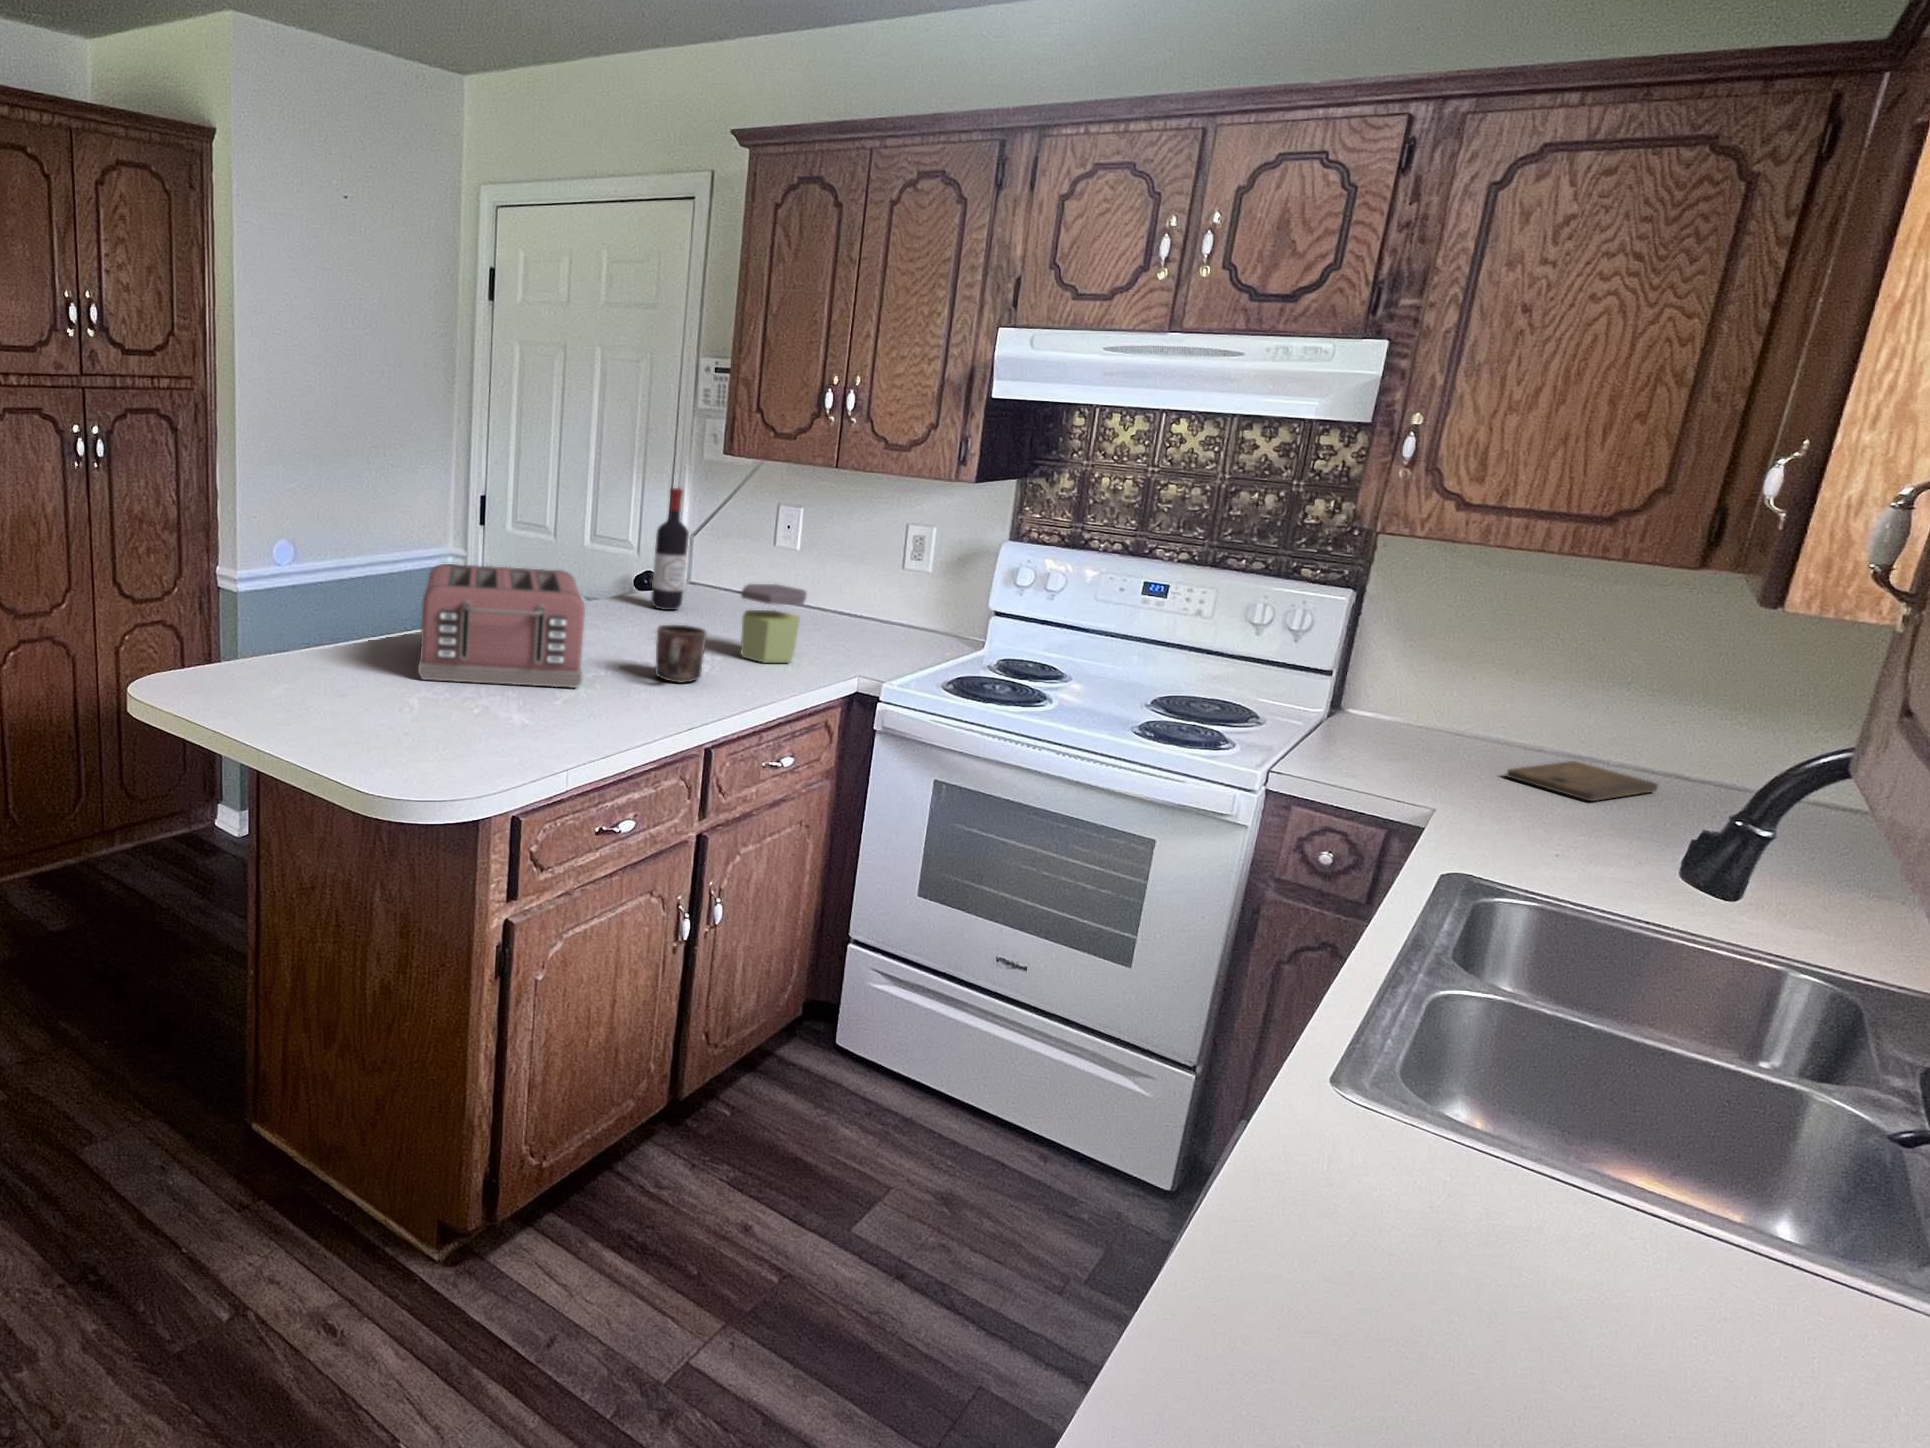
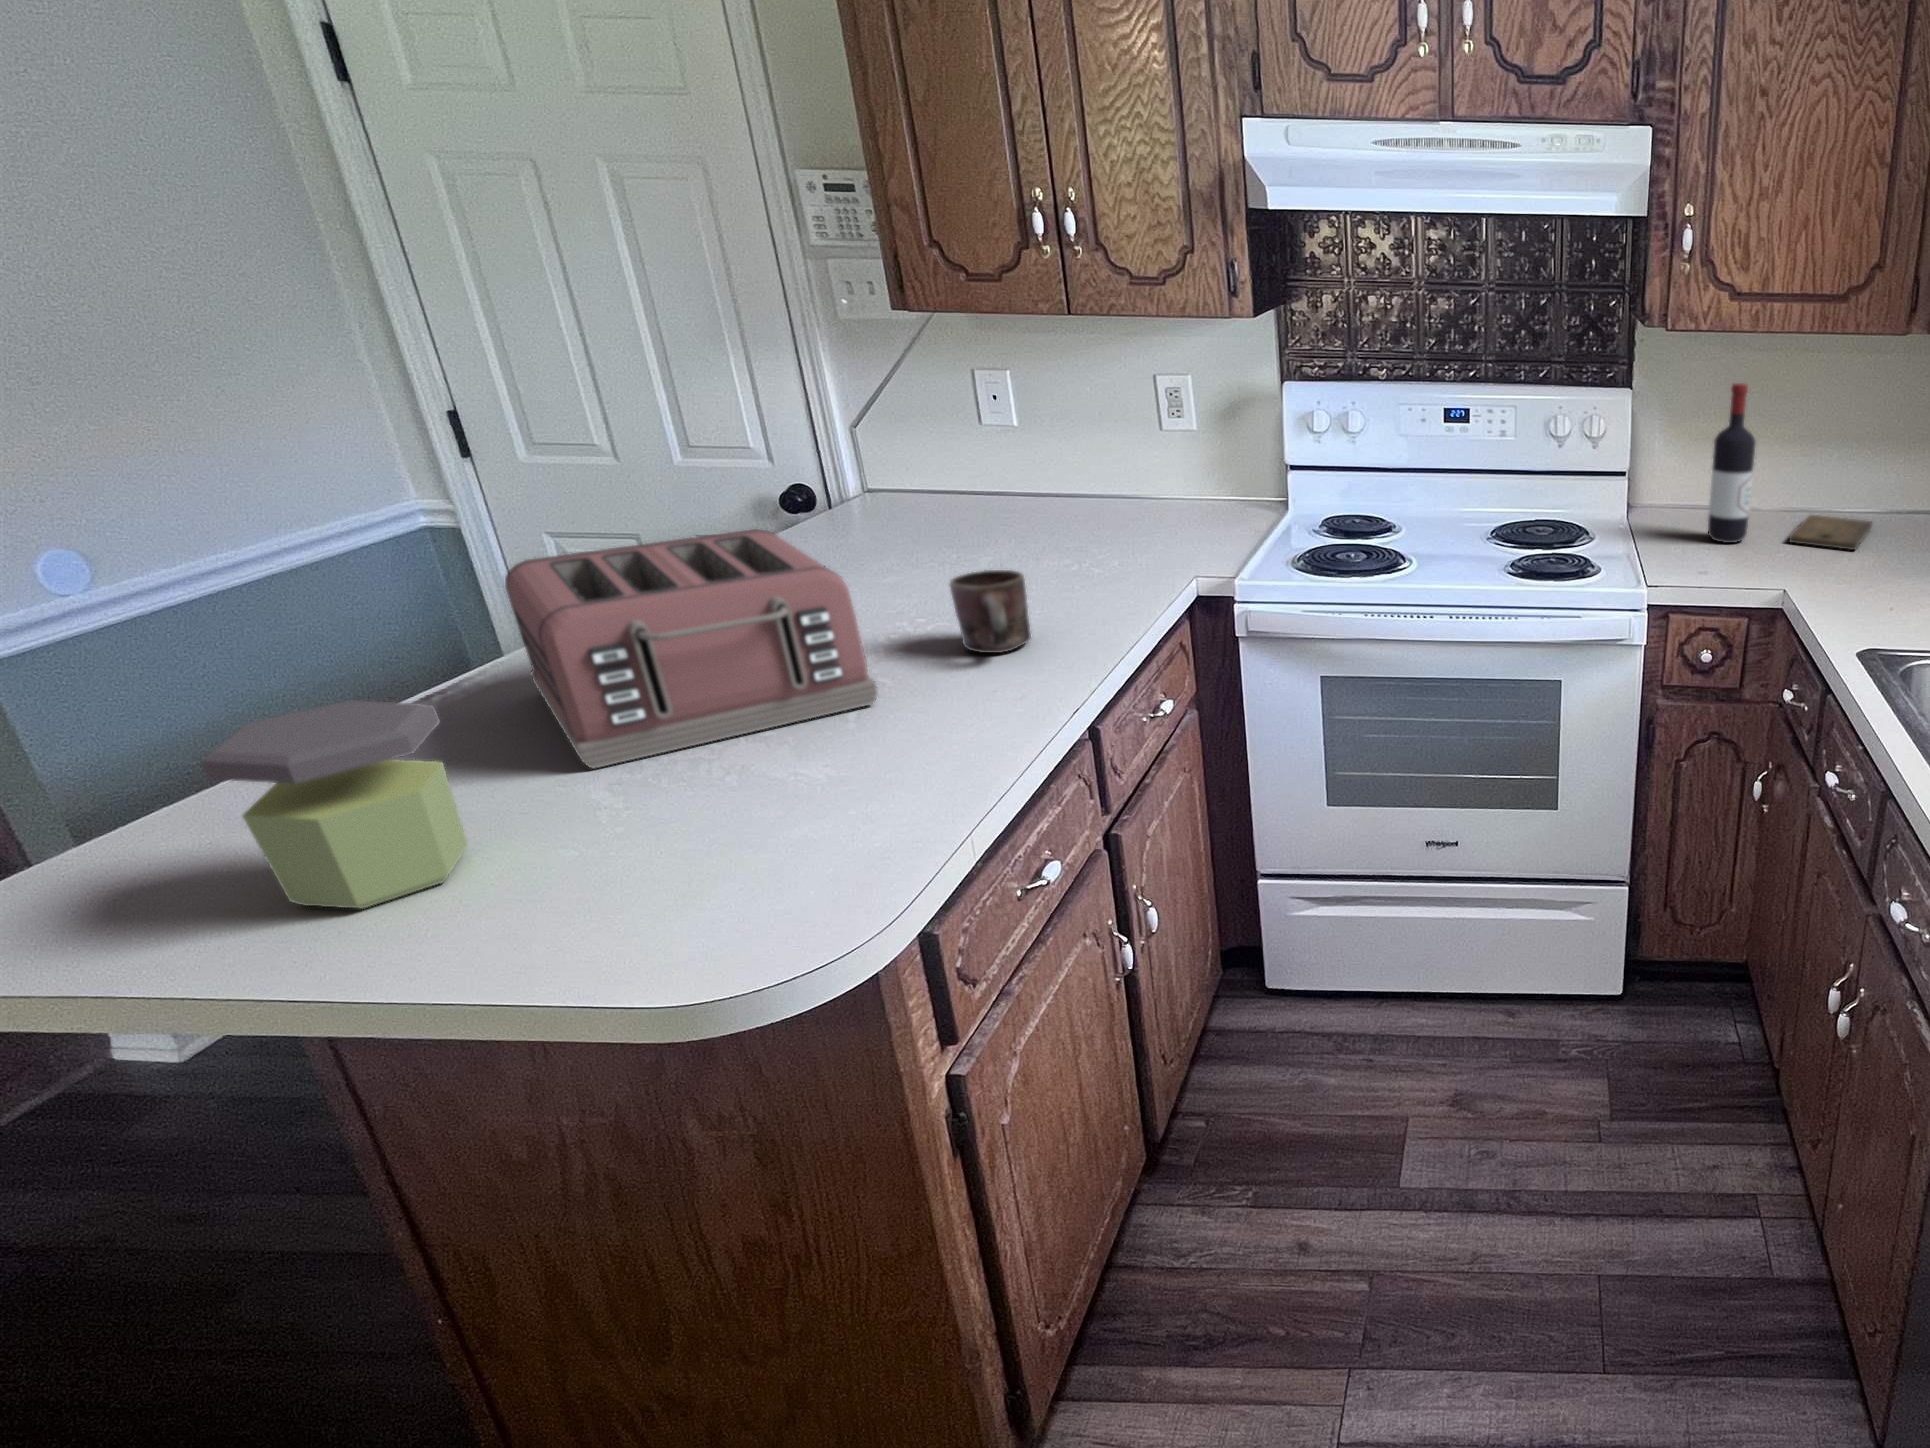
wine bottle: present [651,488,689,610] -> present [1708,383,1756,543]
jar: present [740,584,806,663] -> present [201,700,468,909]

